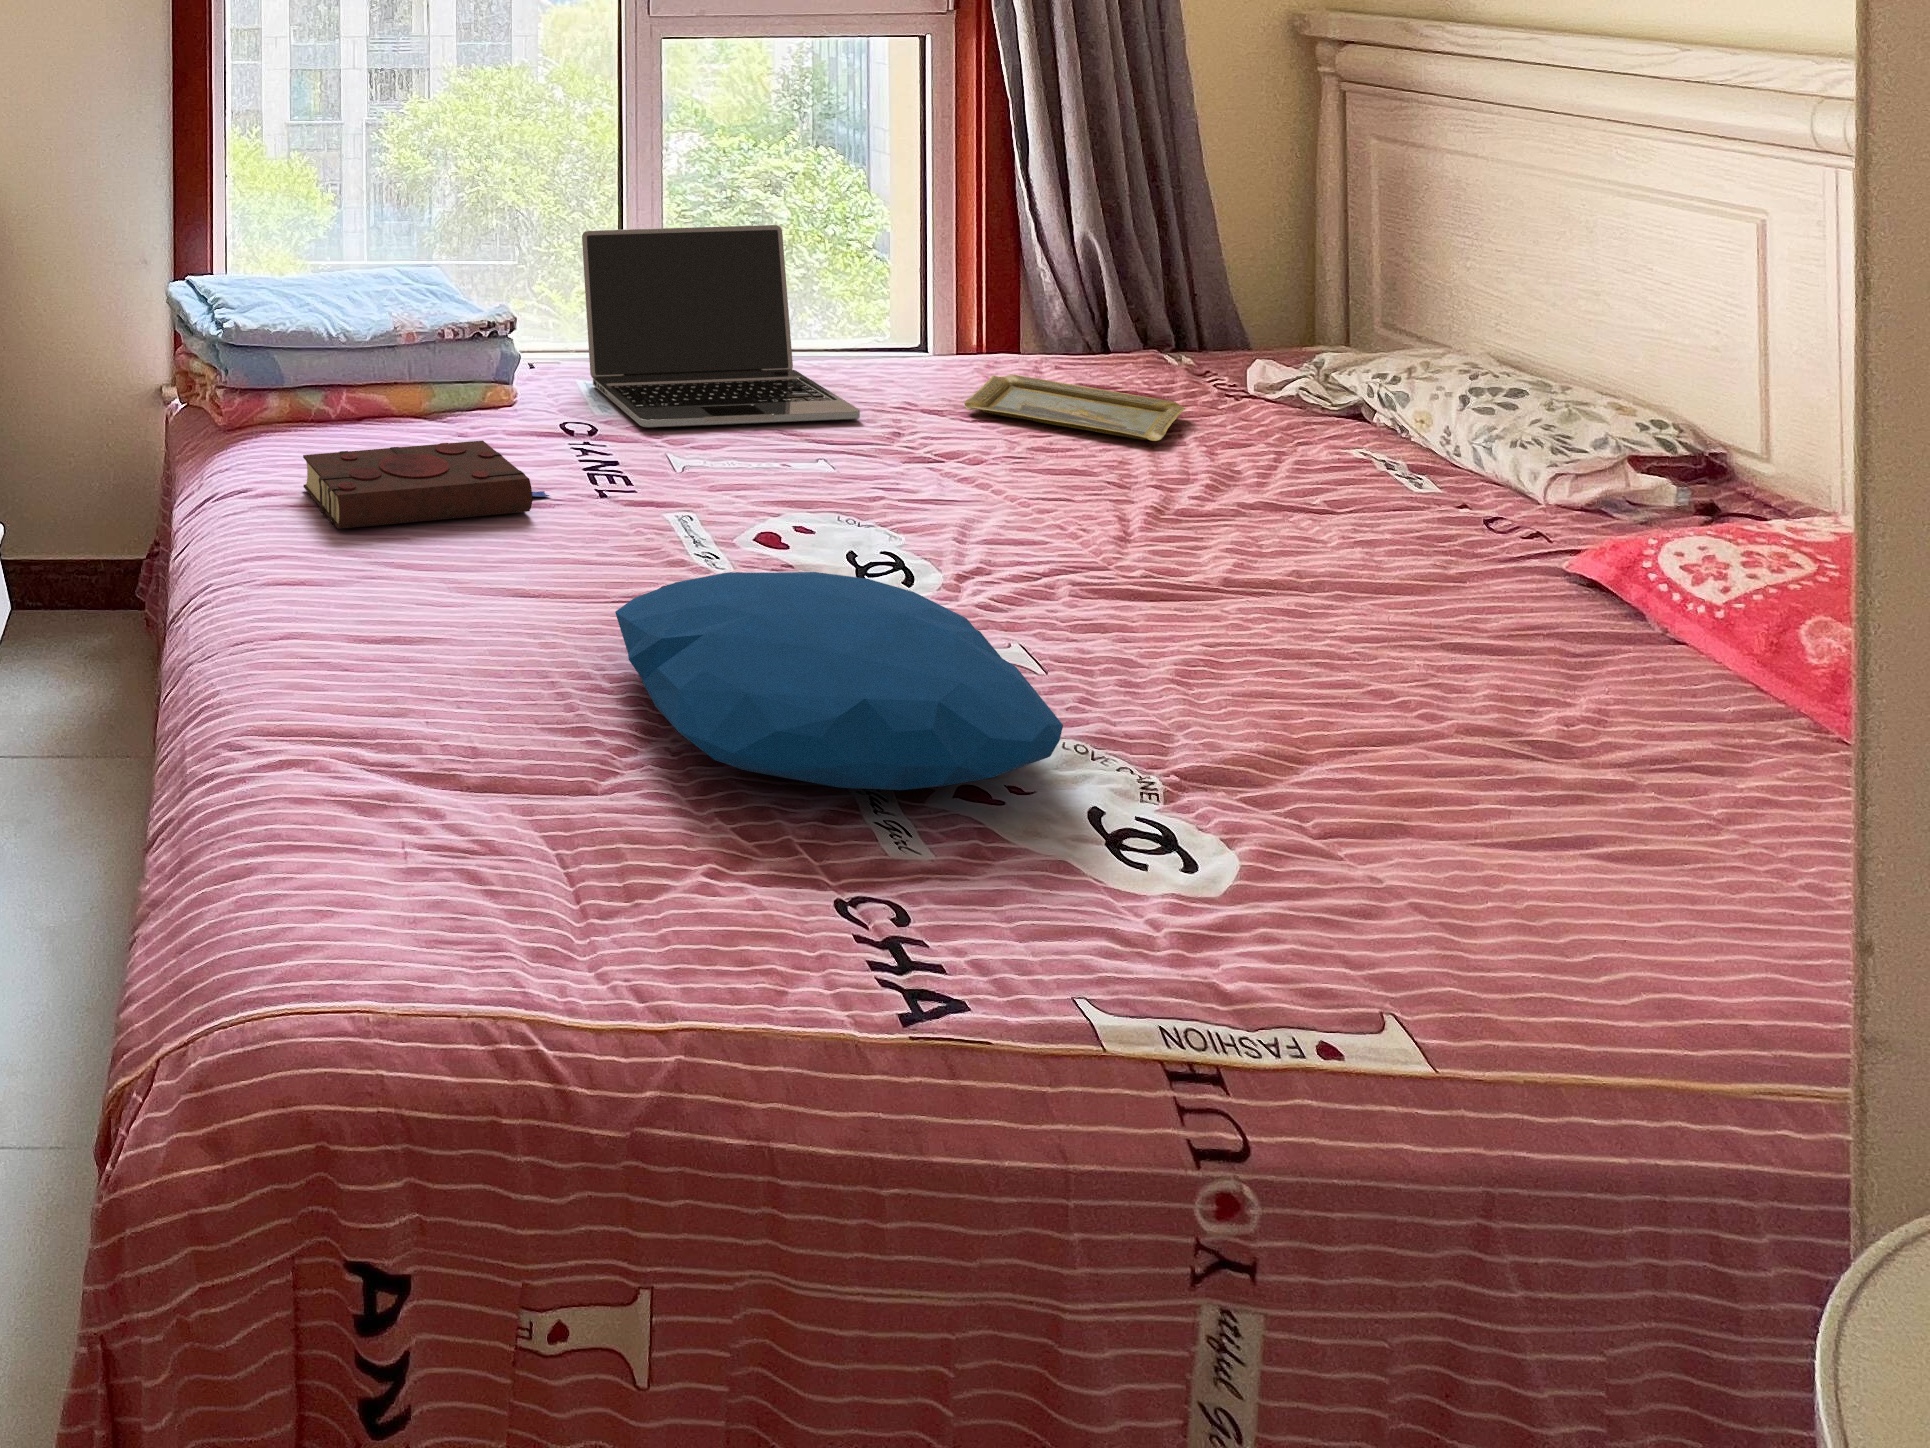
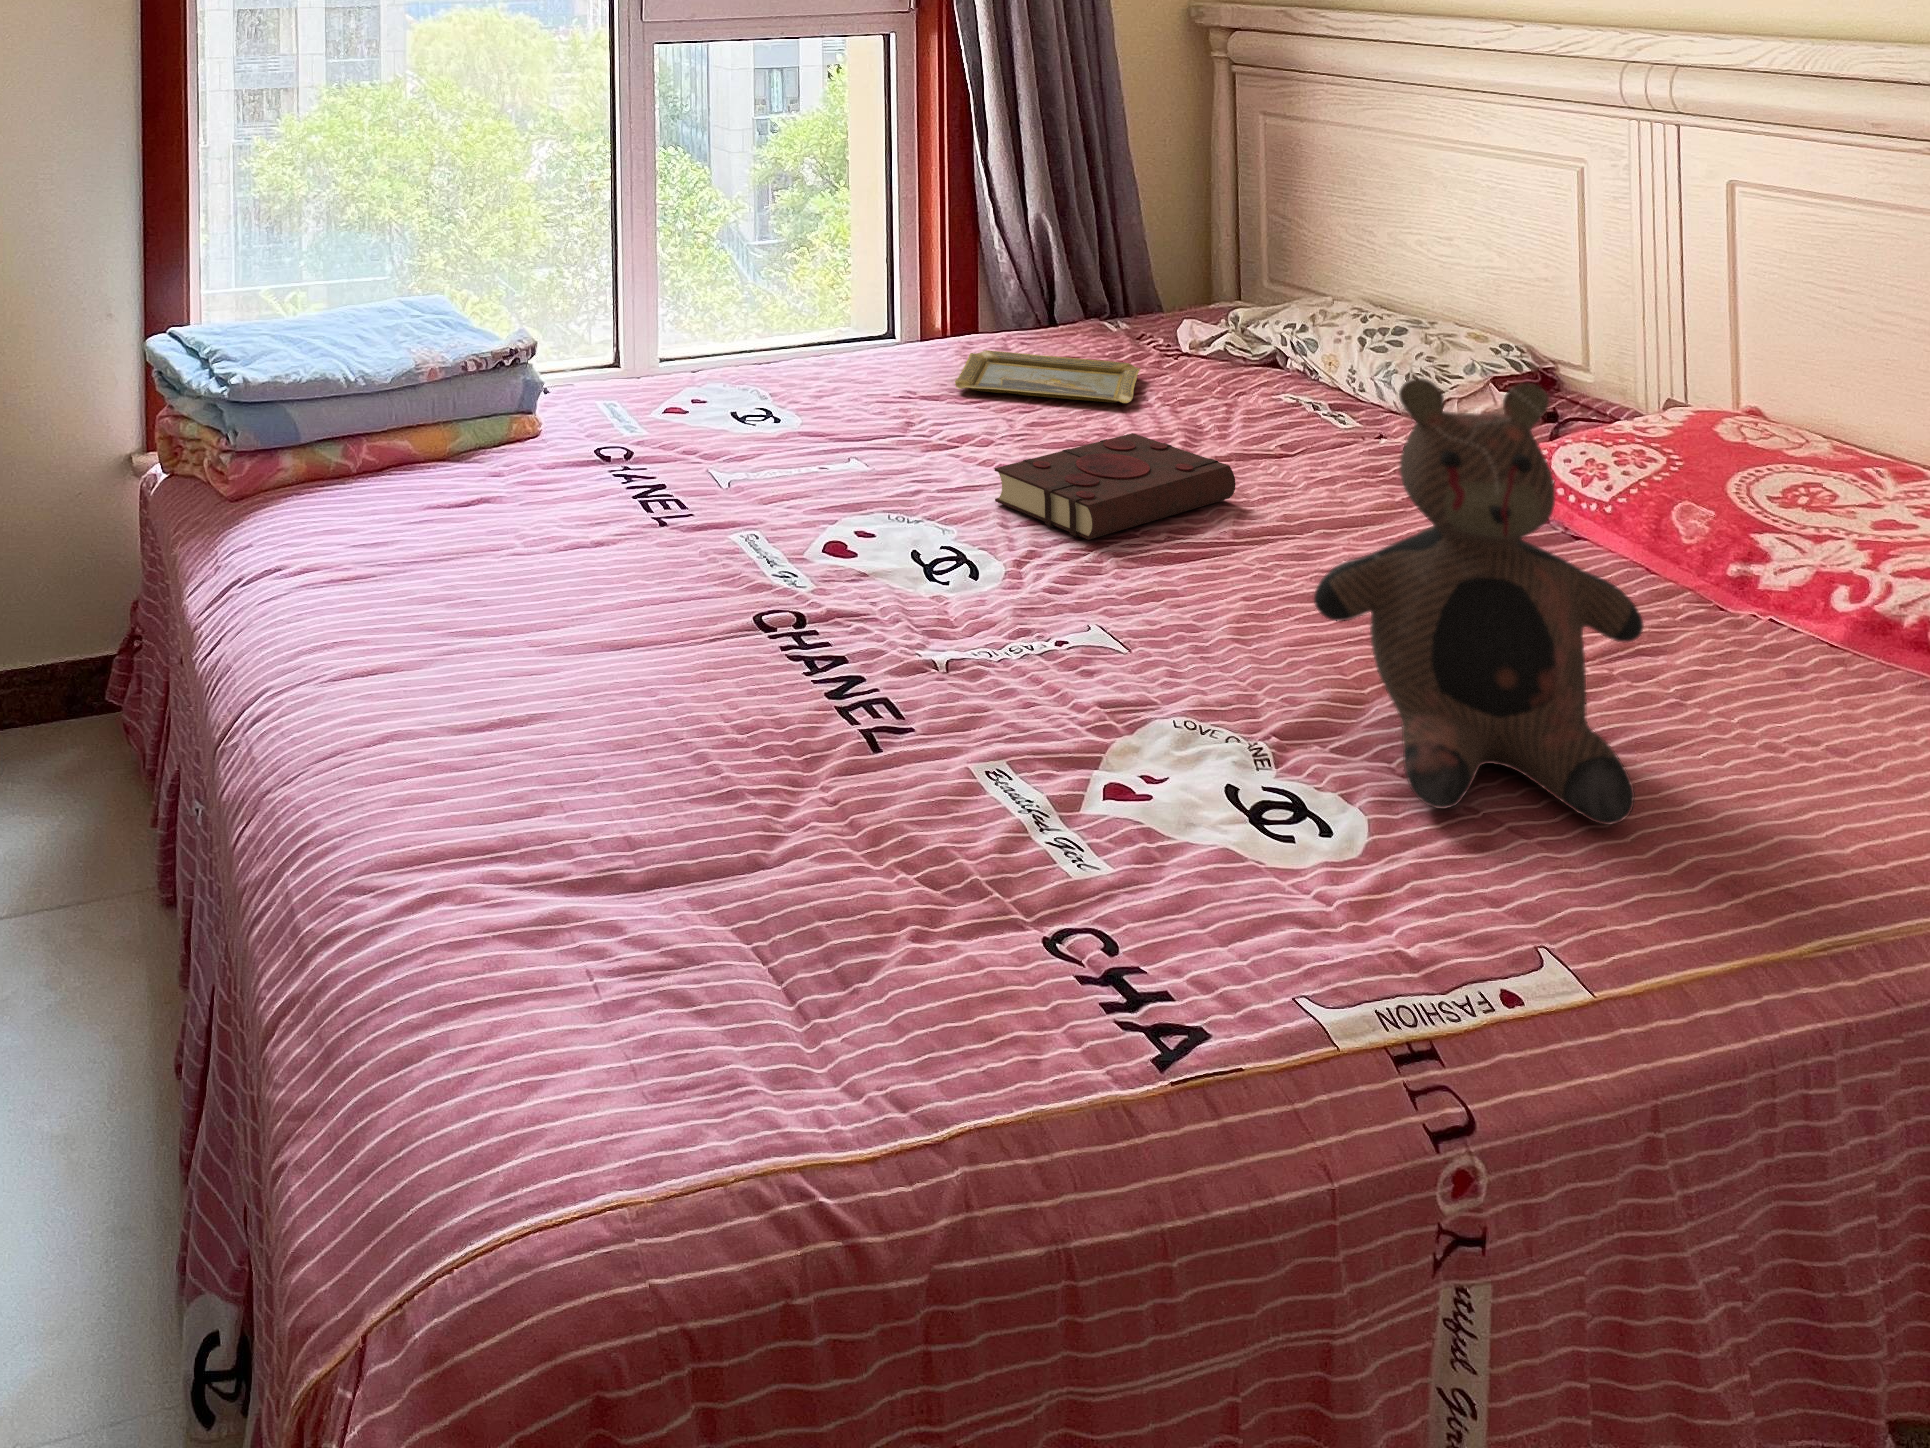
laptop: present [582,225,860,428] -> none [591,223,868,441]
teddy bear: none [1227,414,1627,913] -> present [1314,378,1644,825]
book: present [303,441,550,529] -> present [995,433,1235,540]
pillow: present [615,572,1063,790] -> none [735,583,1196,814]

